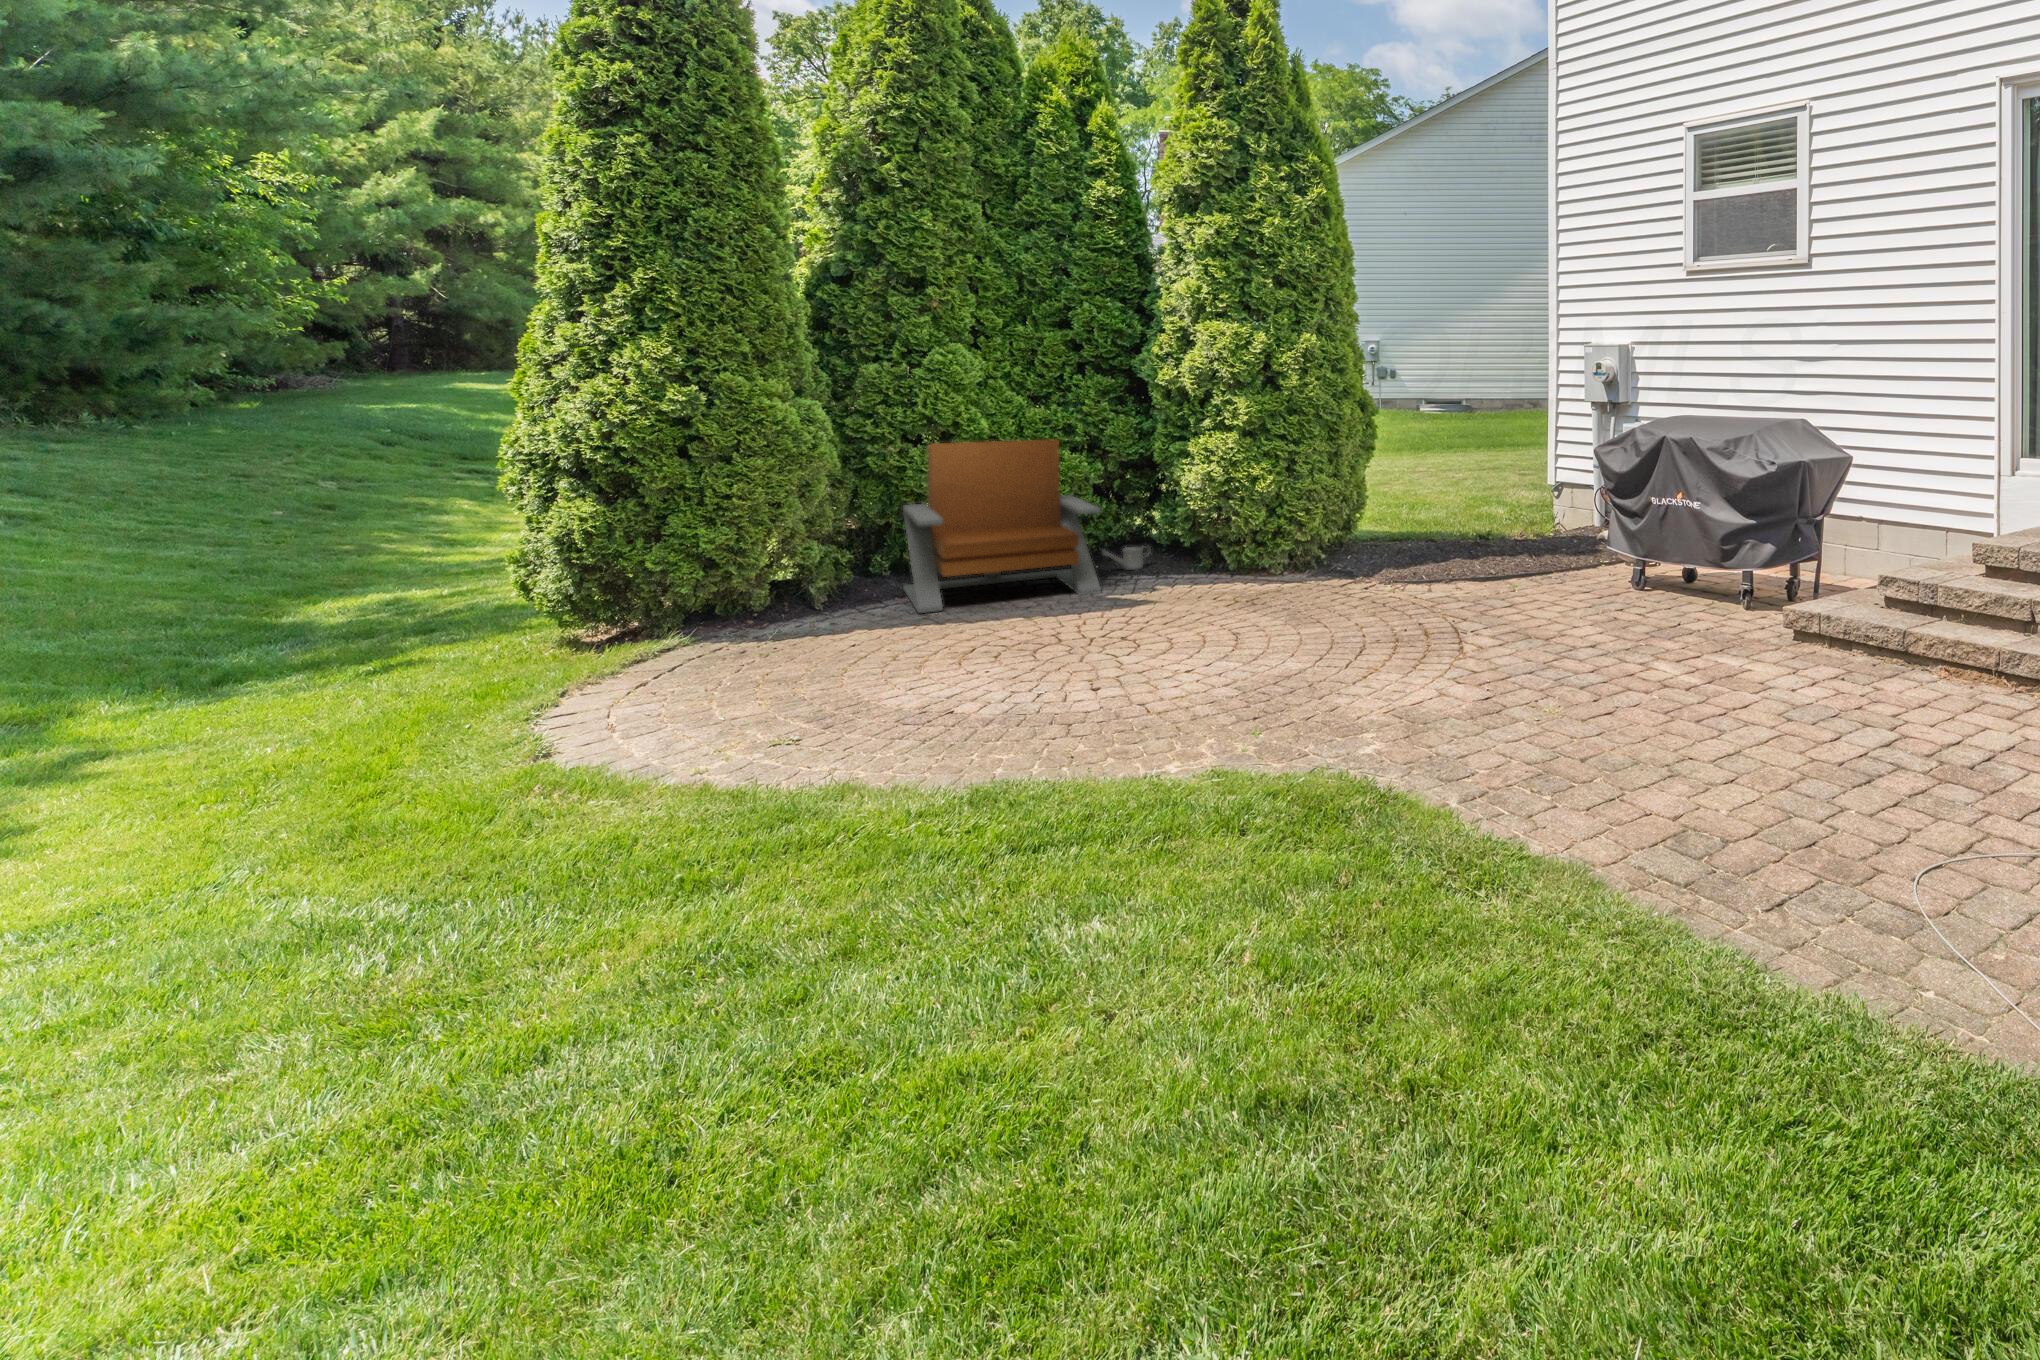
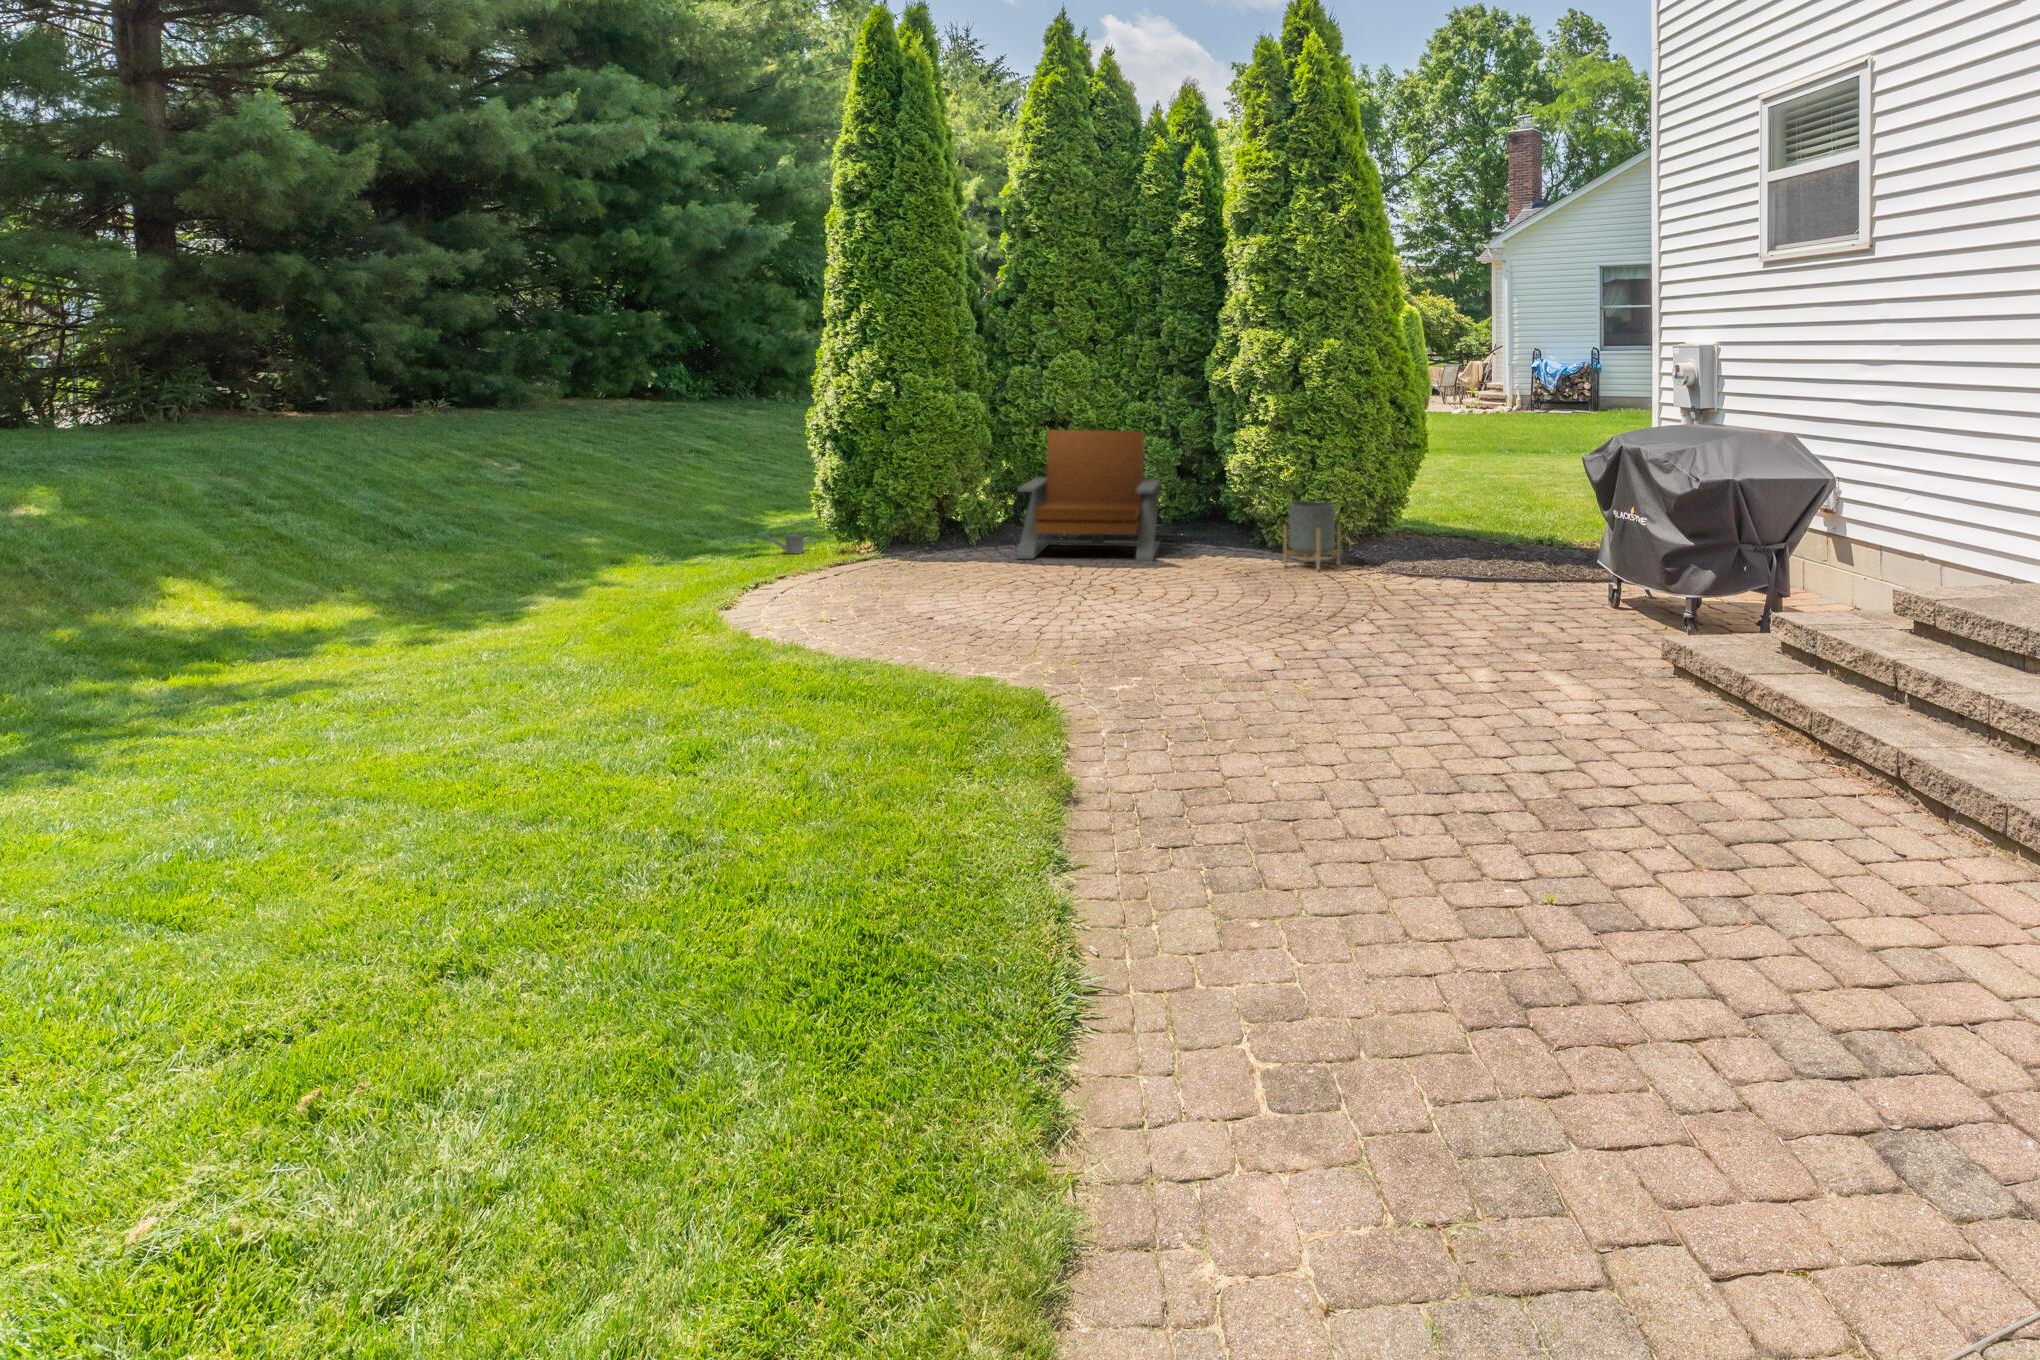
planter: none [1260,506,1315,581] -> present [1283,501,1340,571]
watering can: present [1102,546,1150,570] -> present [766,534,812,554]

